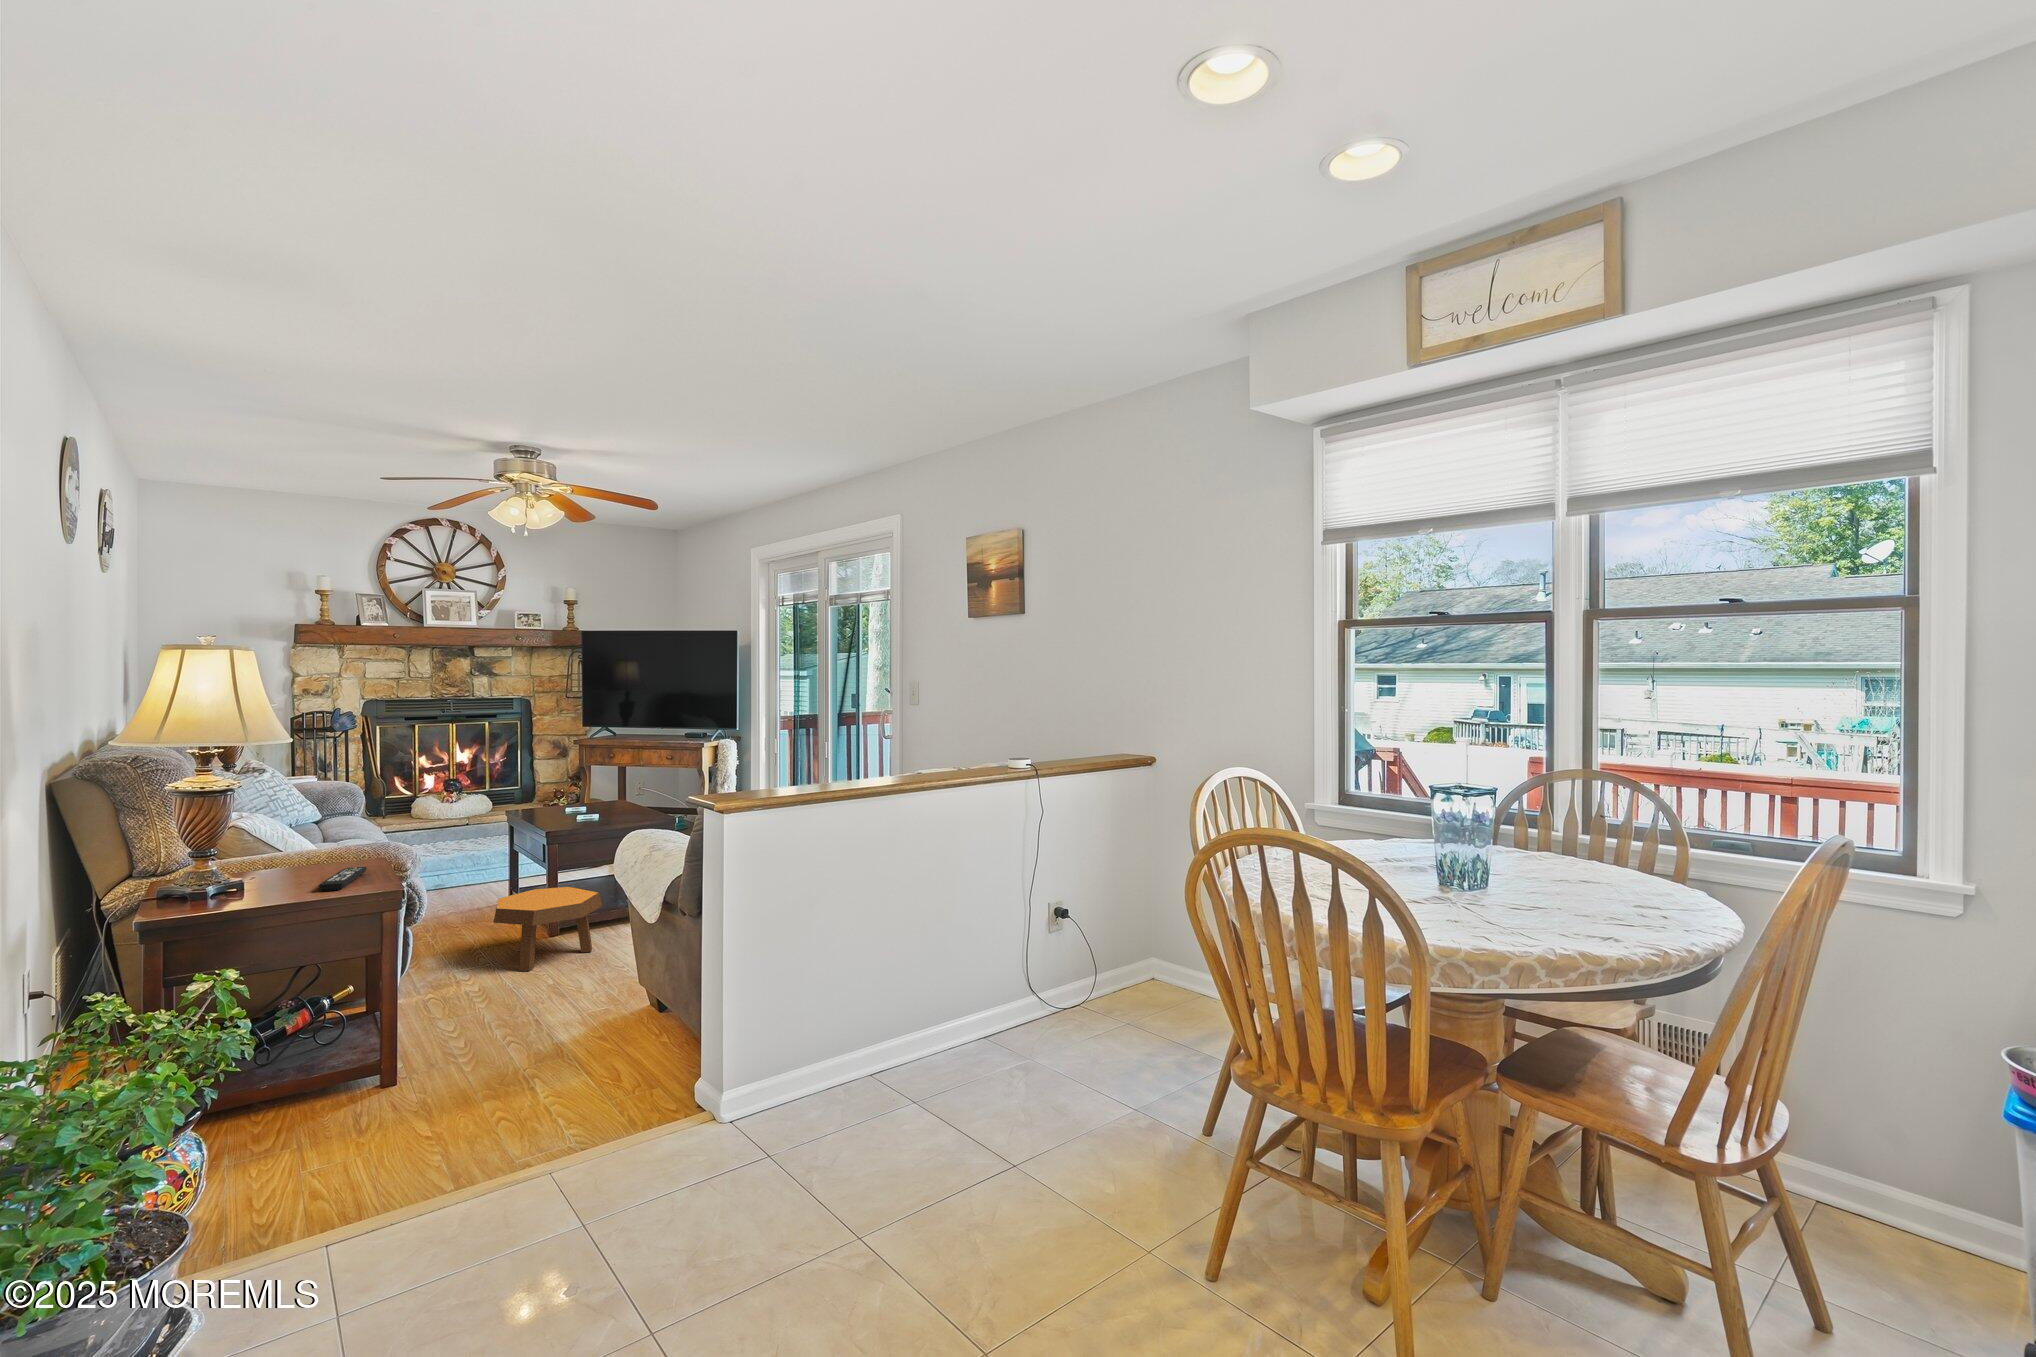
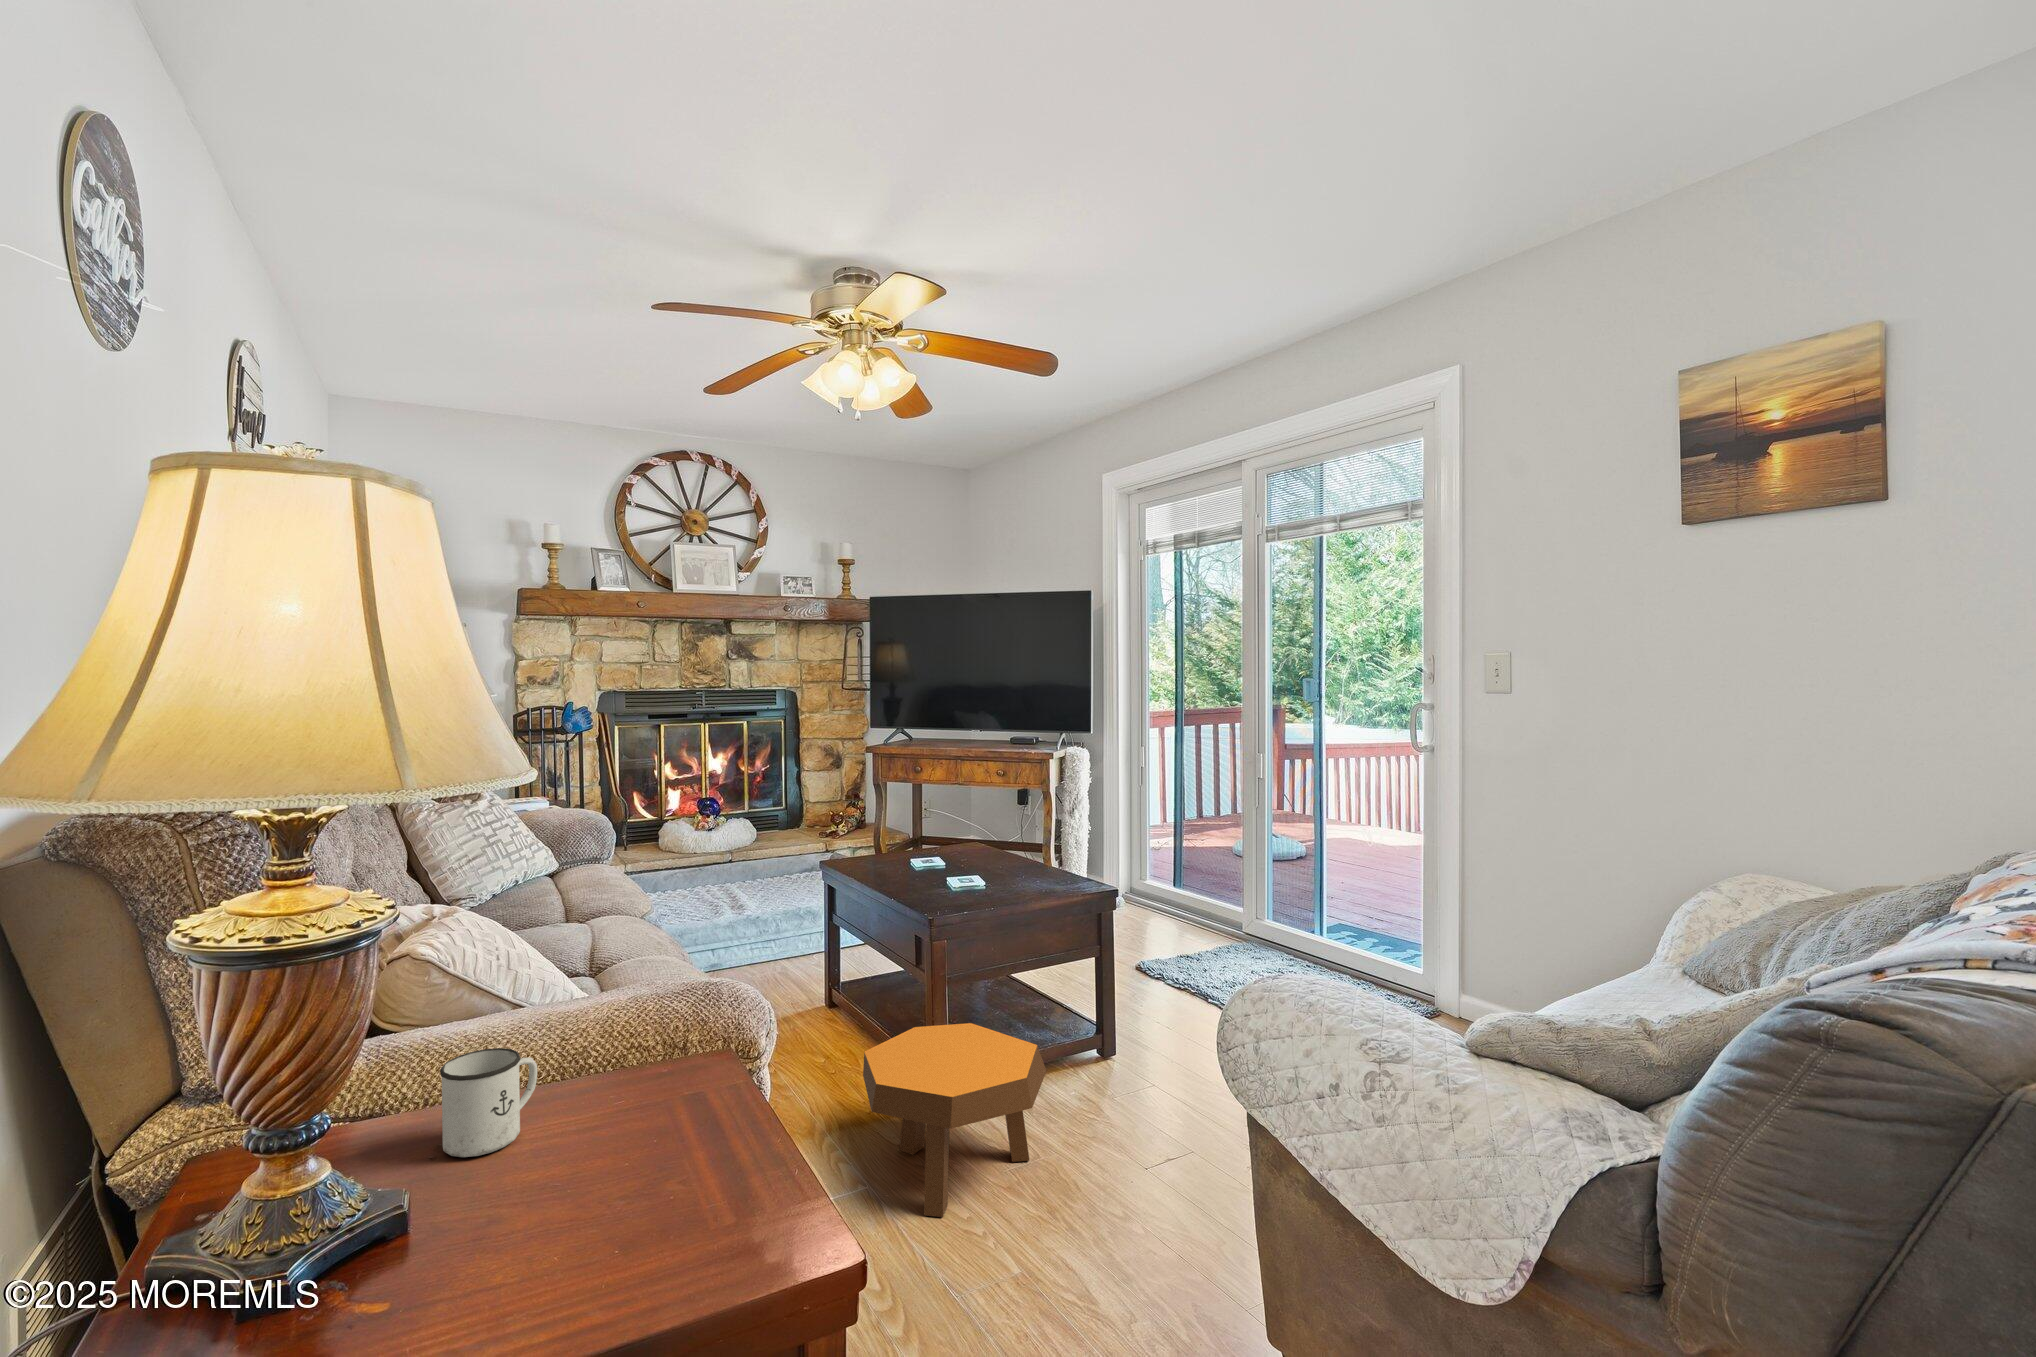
mug: none [254,848,295,882] -> present [440,1048,537,1157]
remote control: present [319,867,367,891] -> none [608,1103,707,1235]

